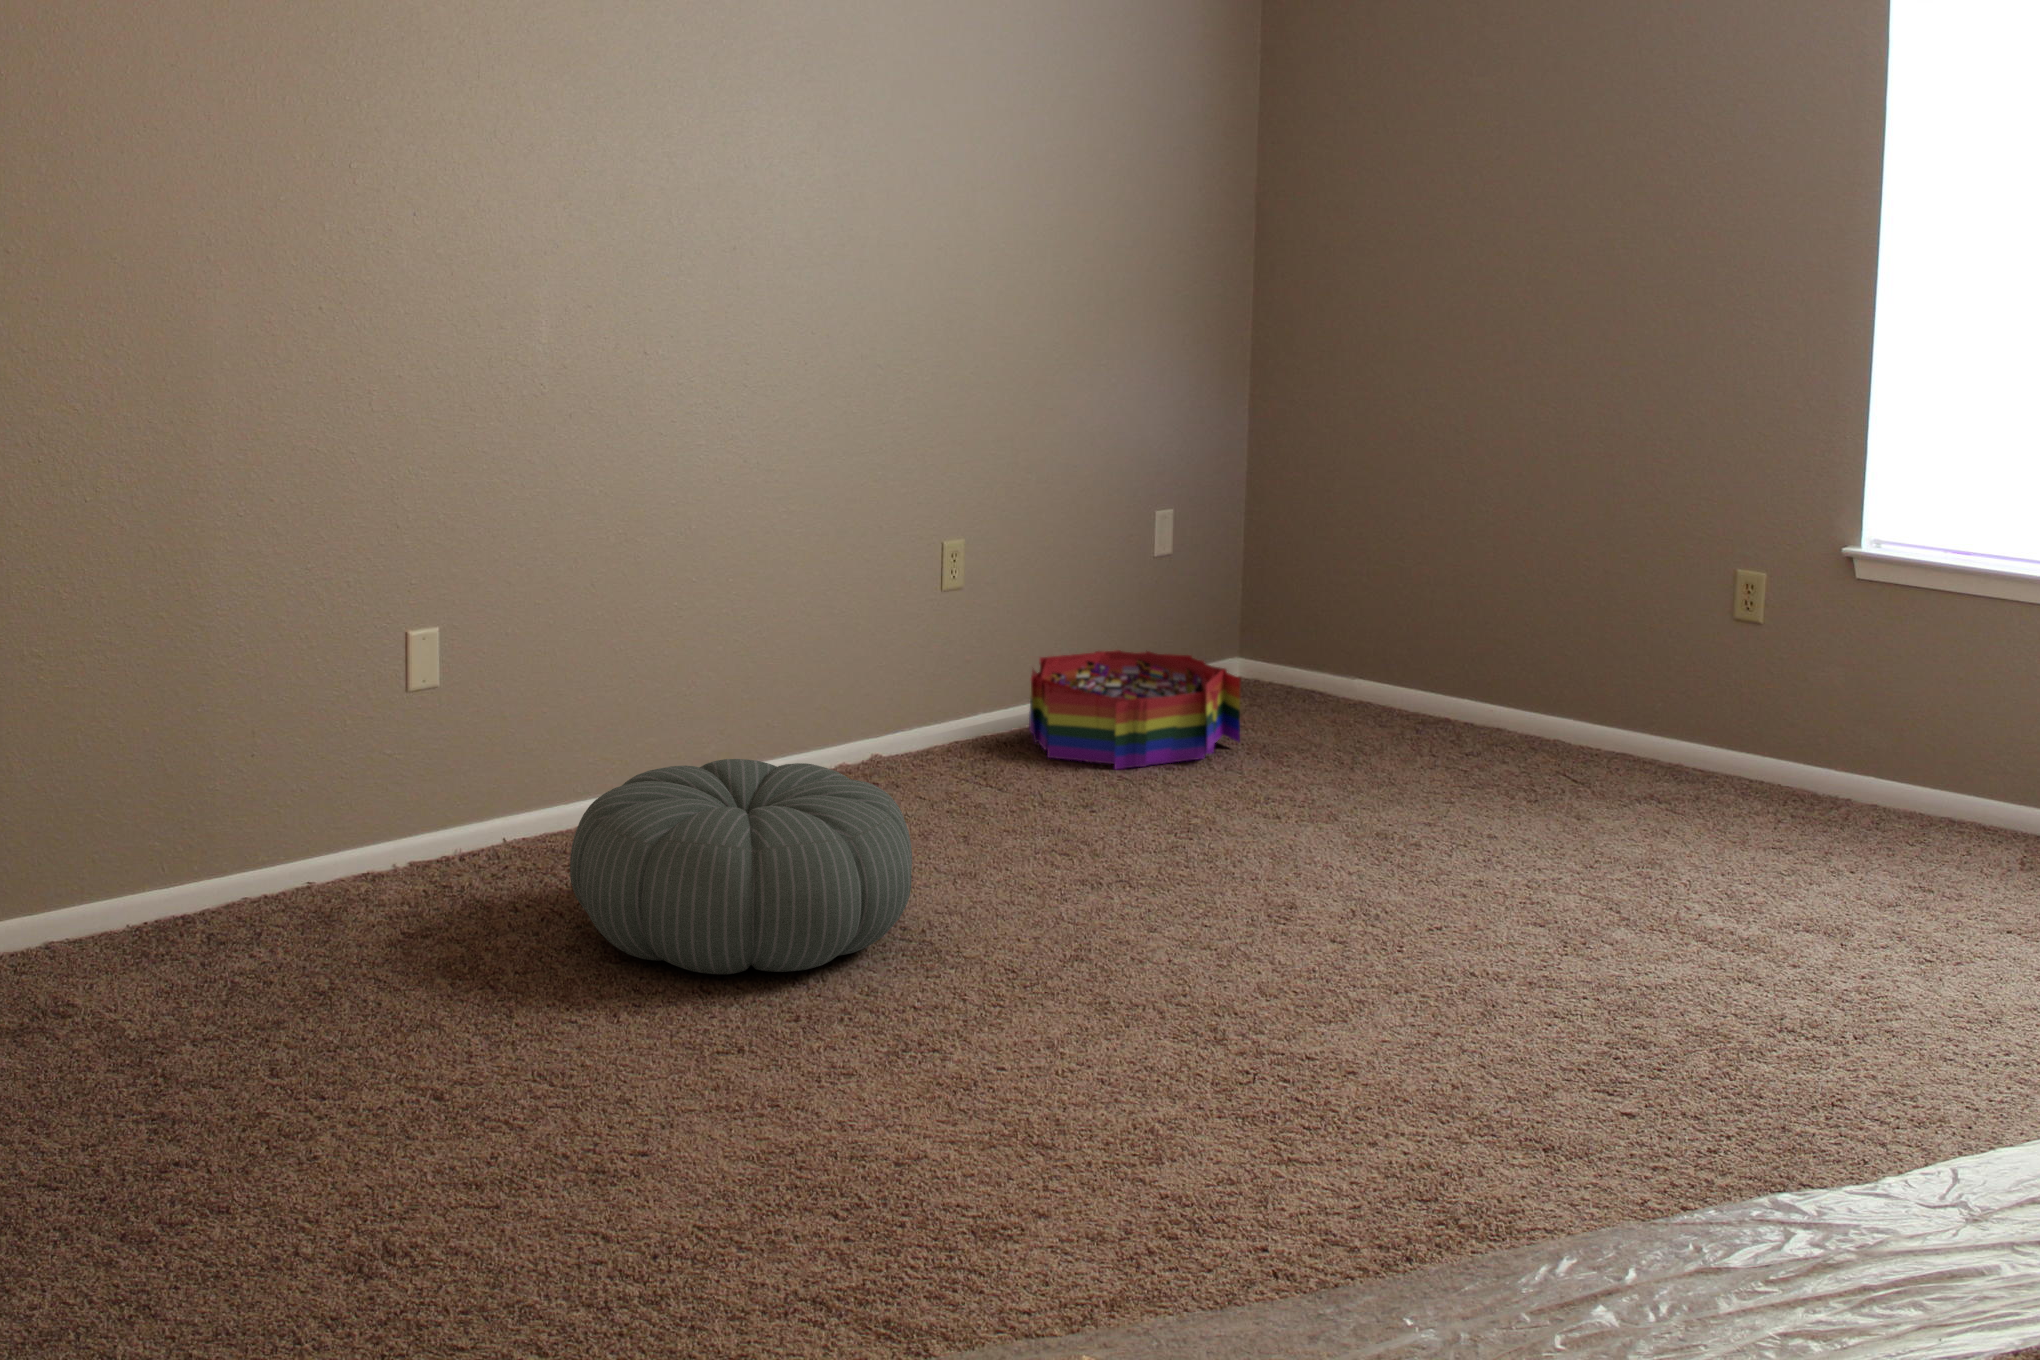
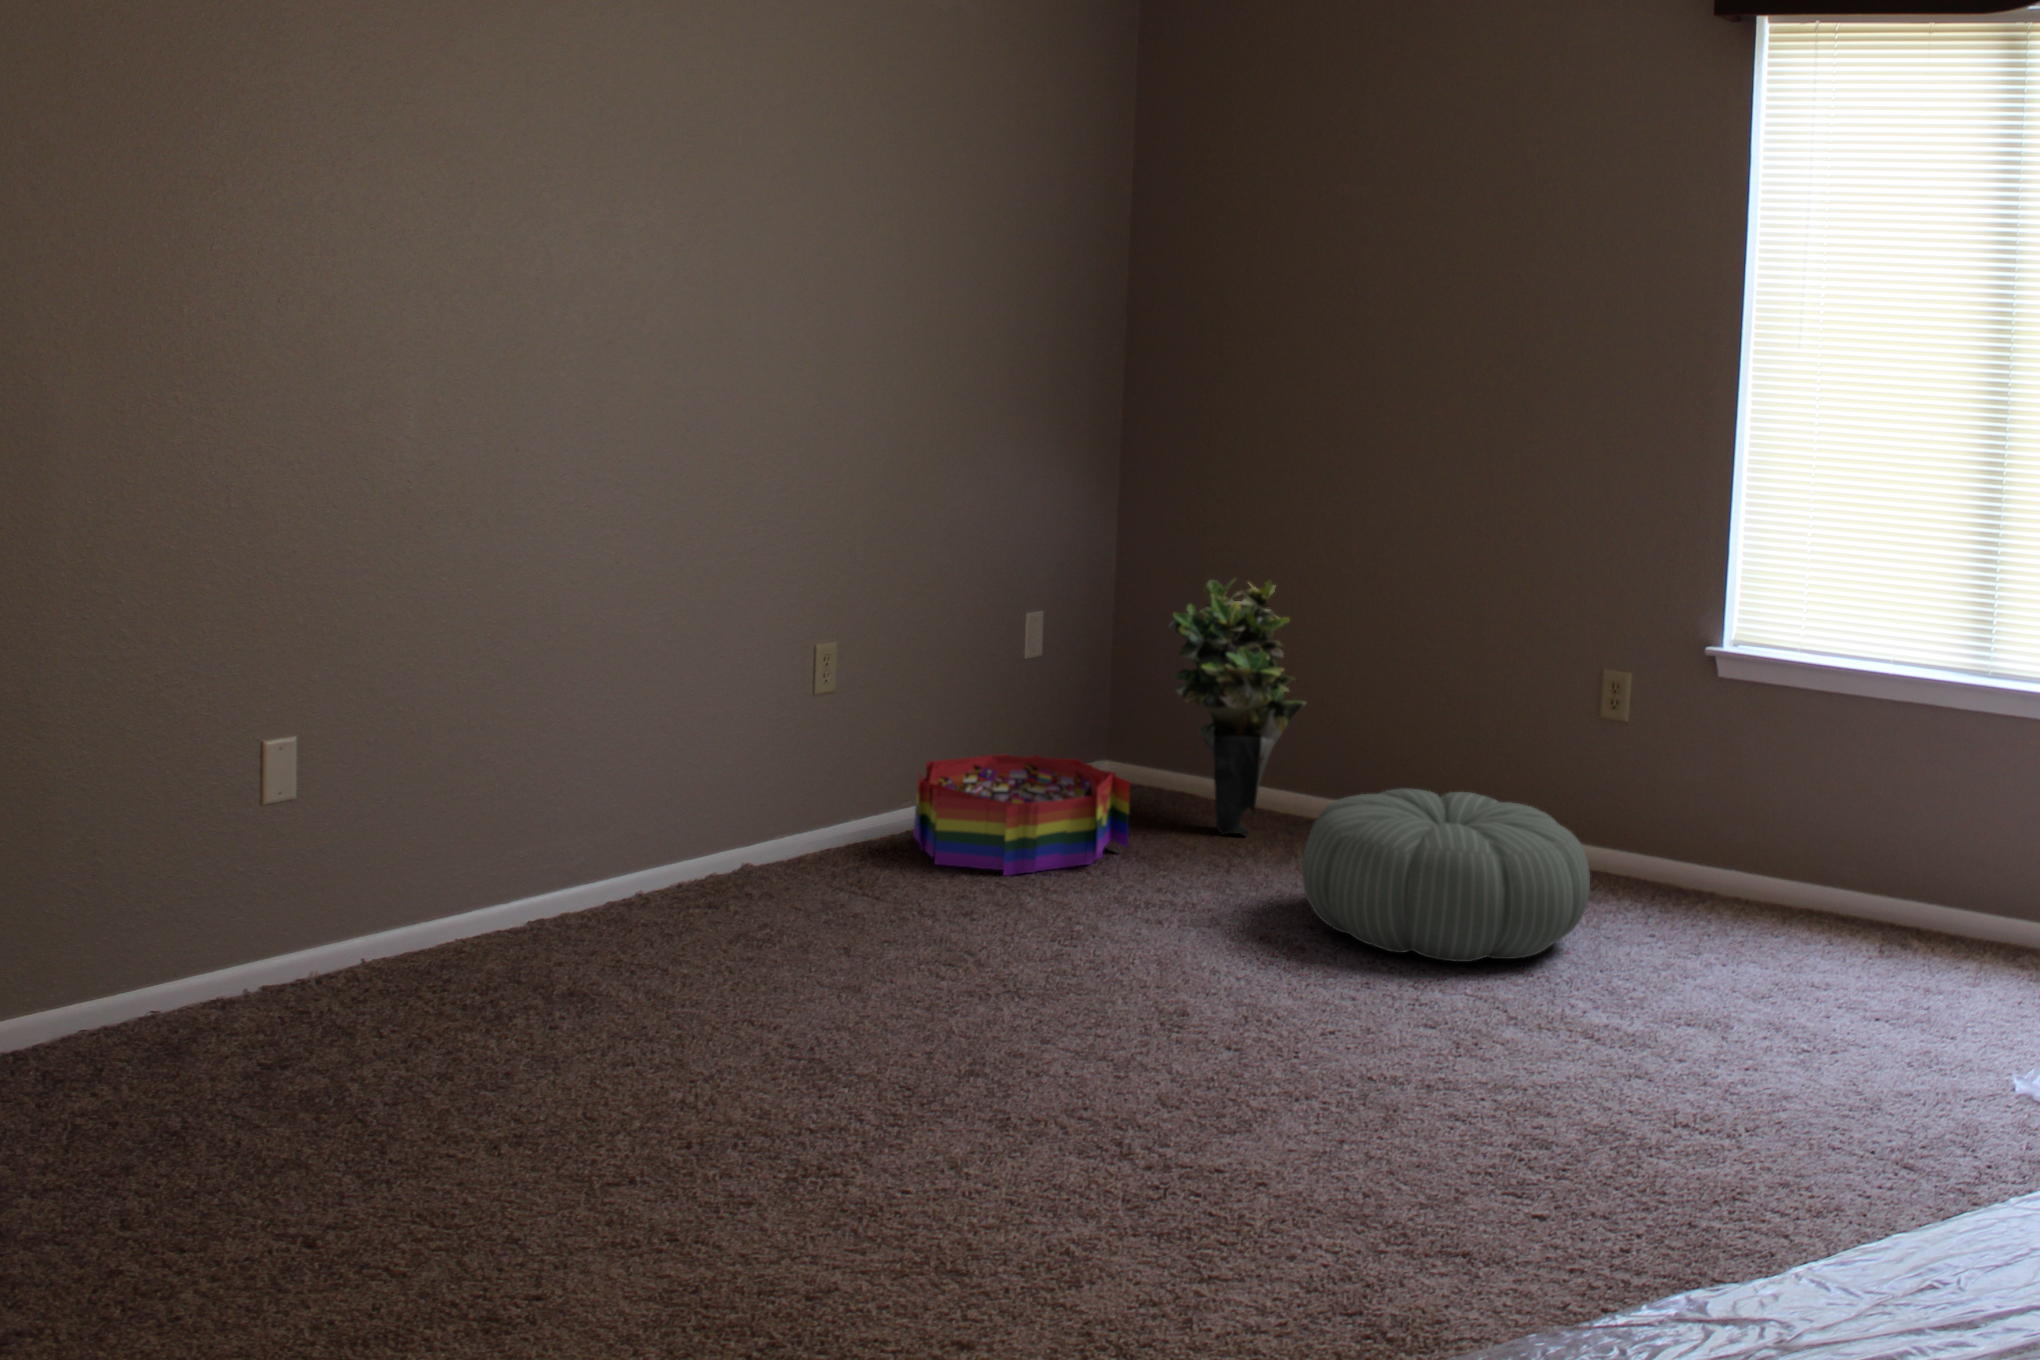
potted plant: none [1280,474,1423,731] -> present [1169,579,1305,835]
pouf: present [570,759,912,975] -> present [1302,789,1590,962]

